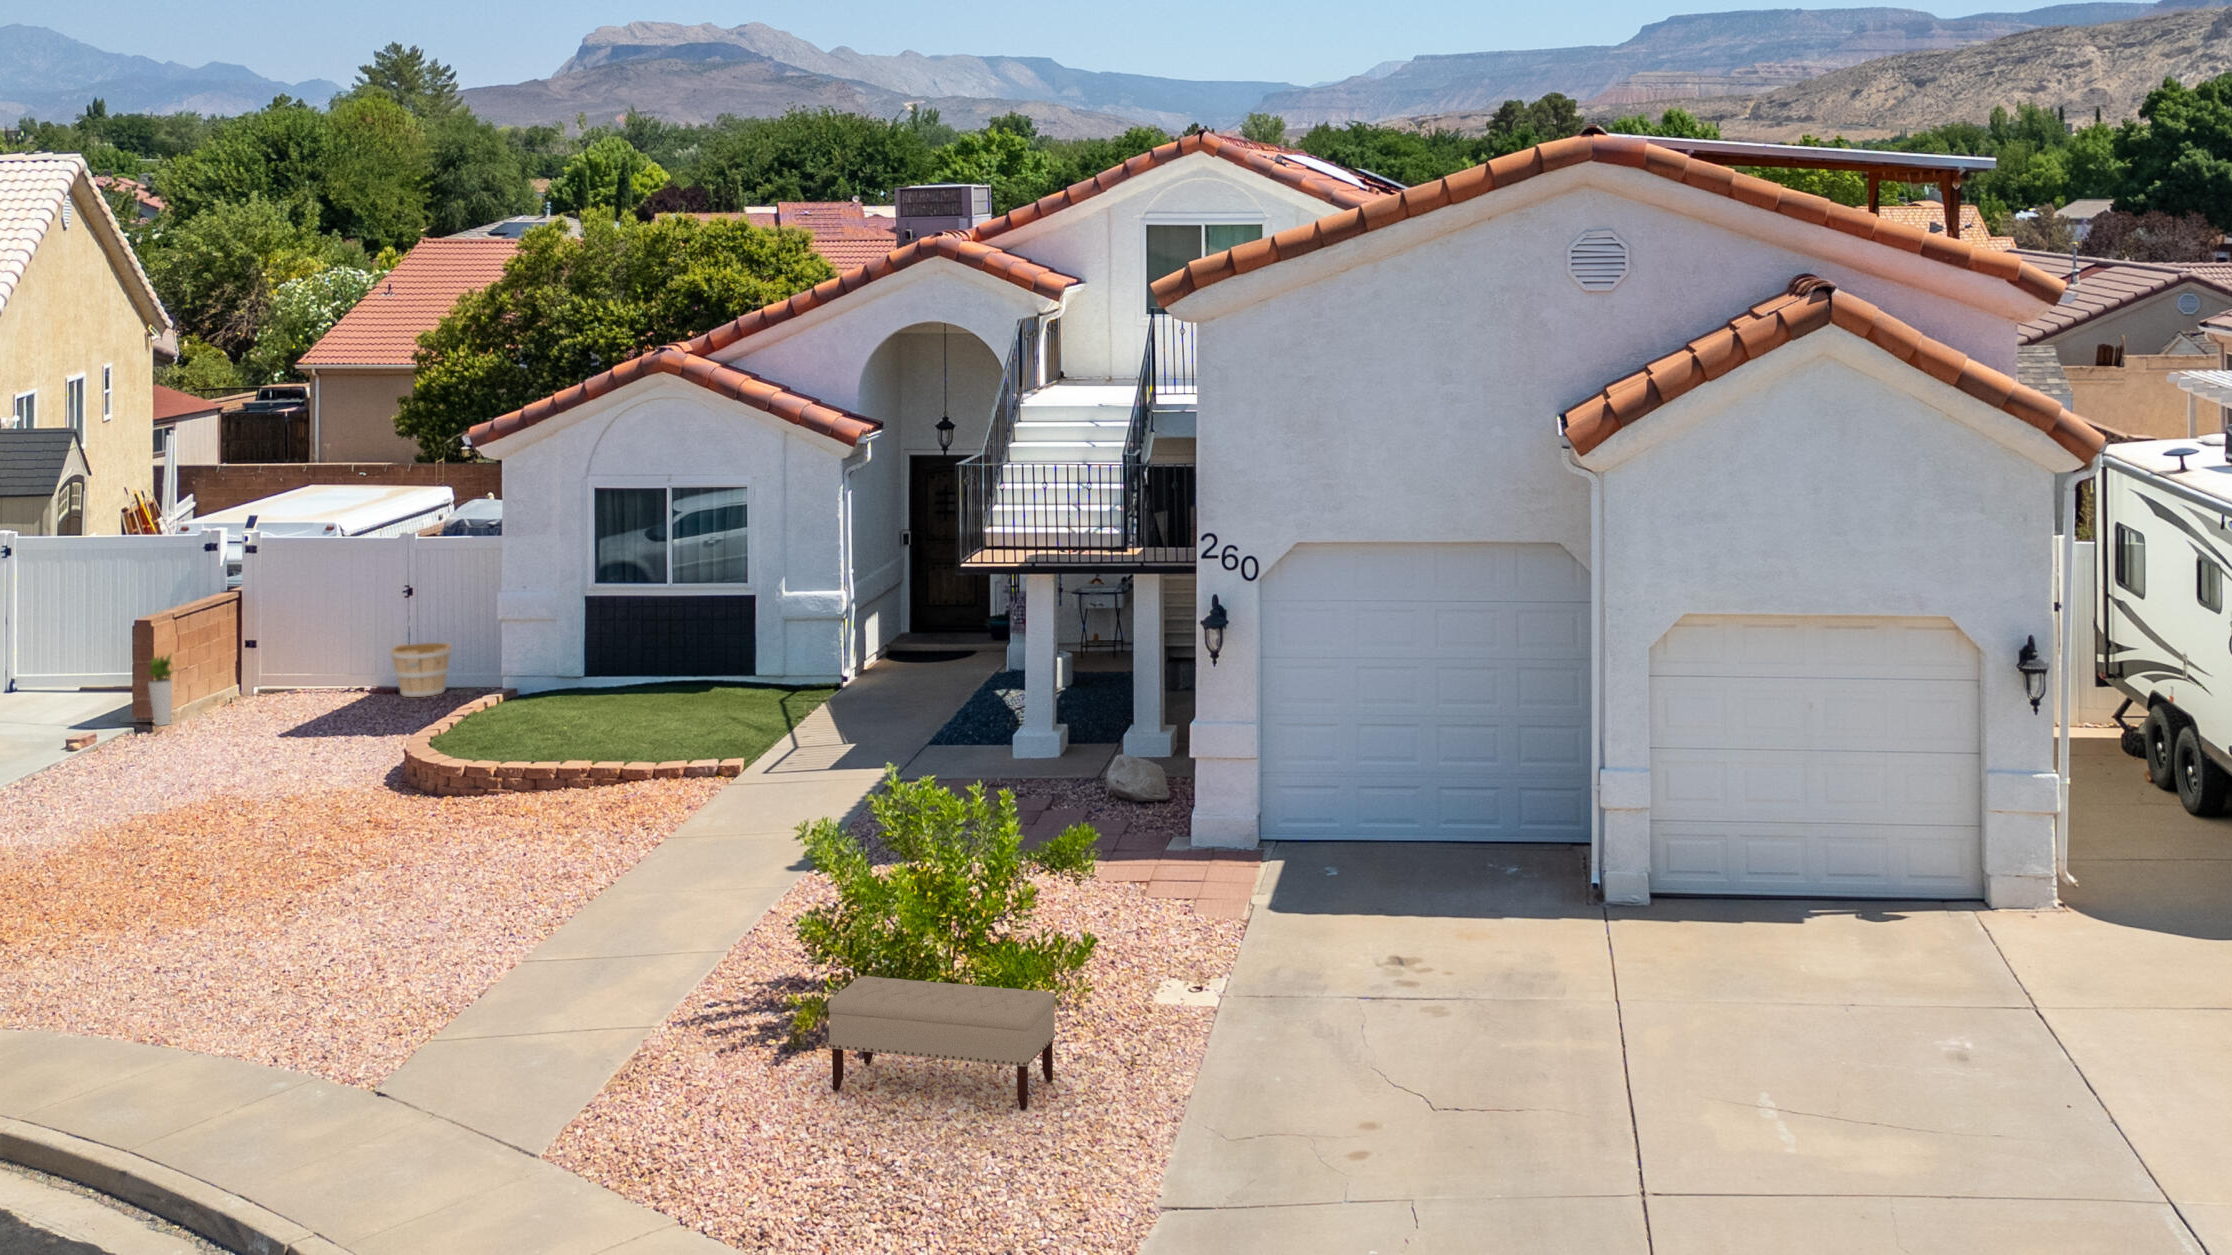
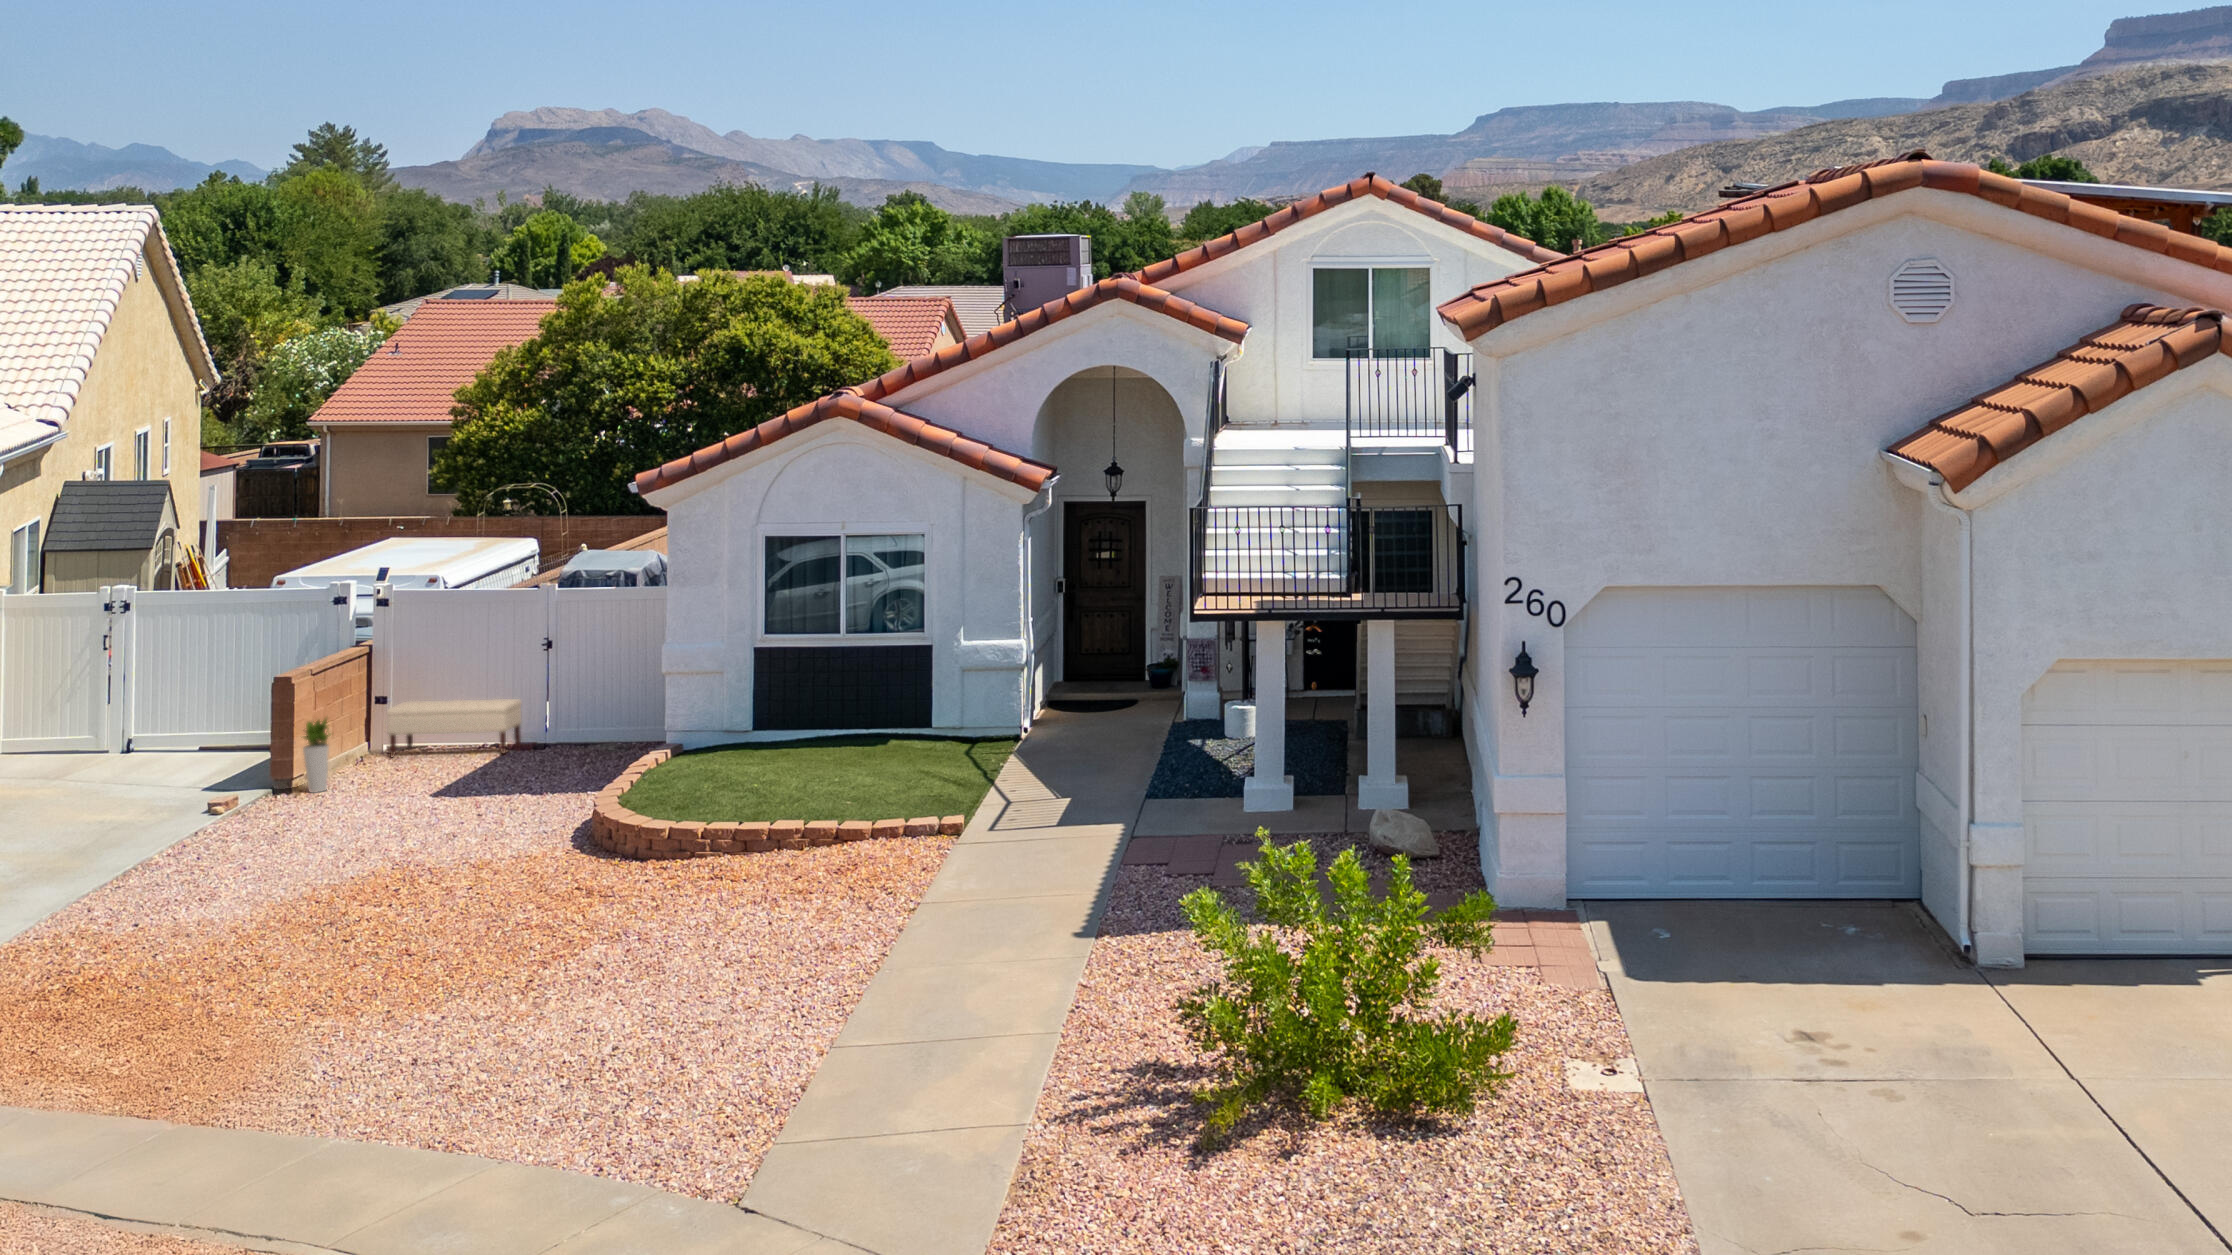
wooden bucket: present [391,643,452,697] -> none [554,698,619,756]
bench: present [828,976,1056,1110] -> present [387,699,521,757]

